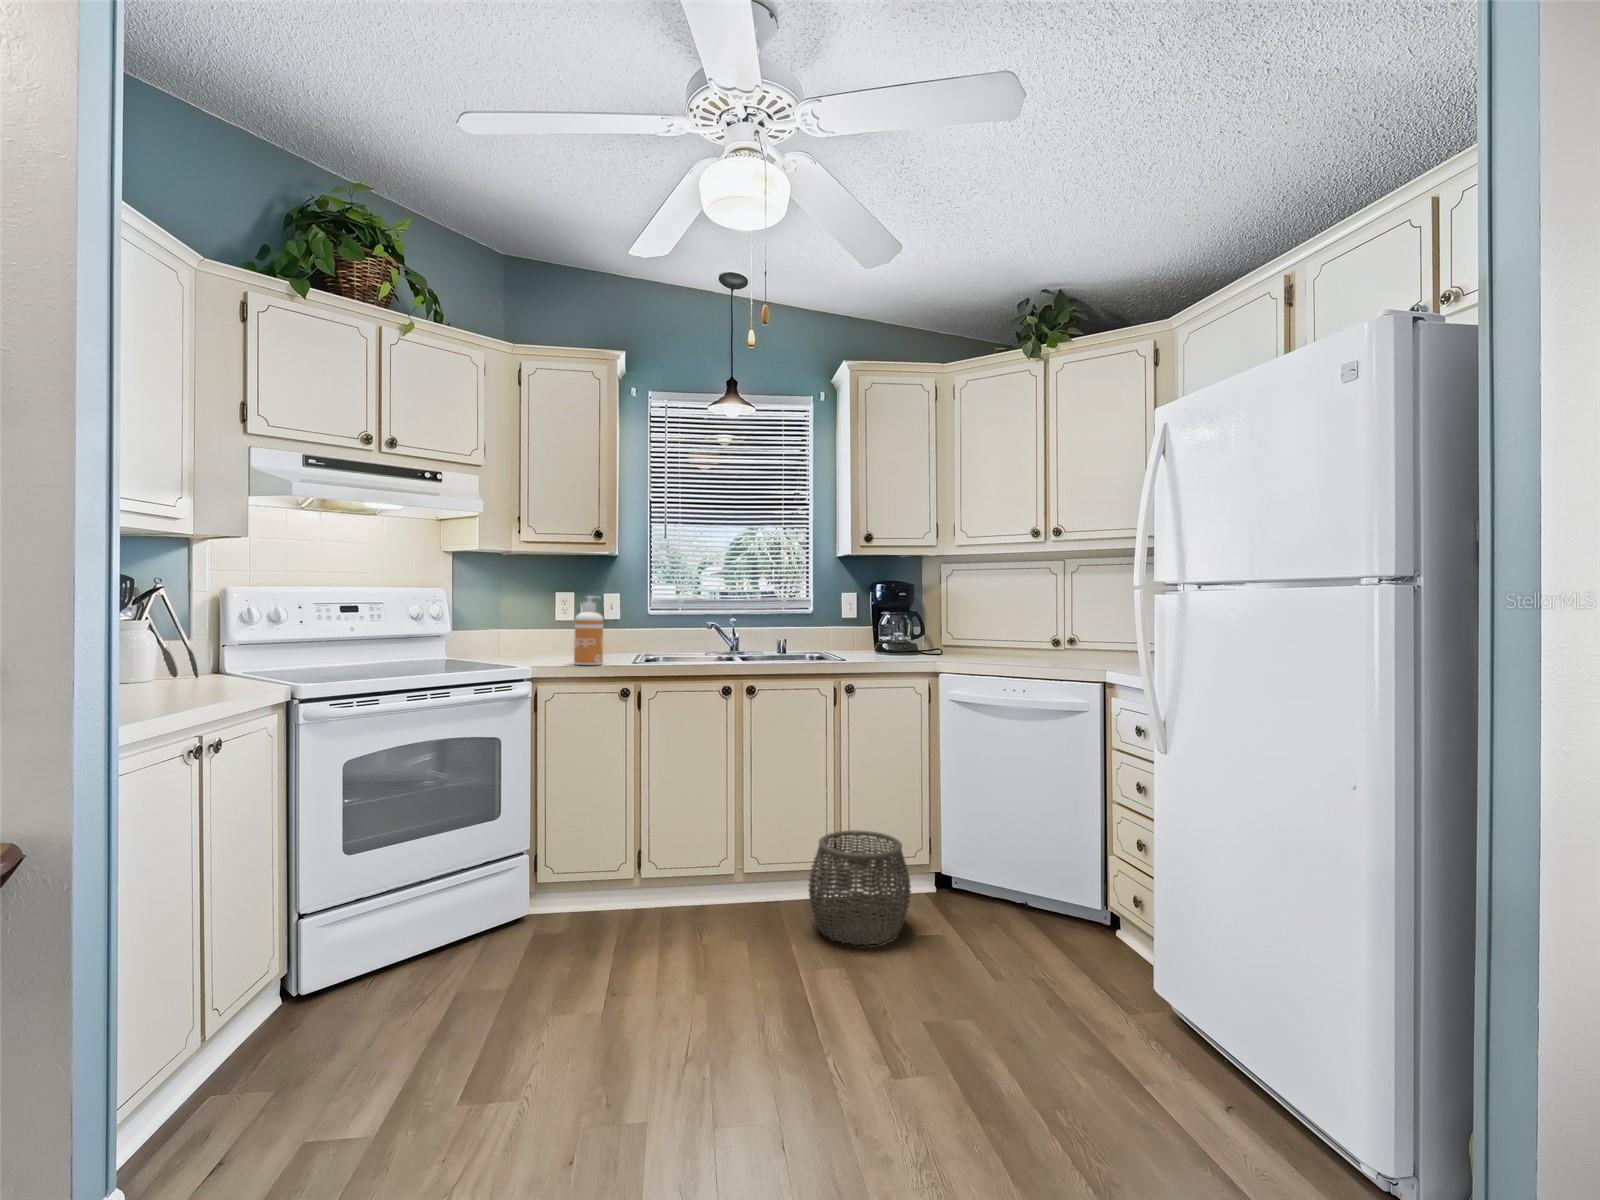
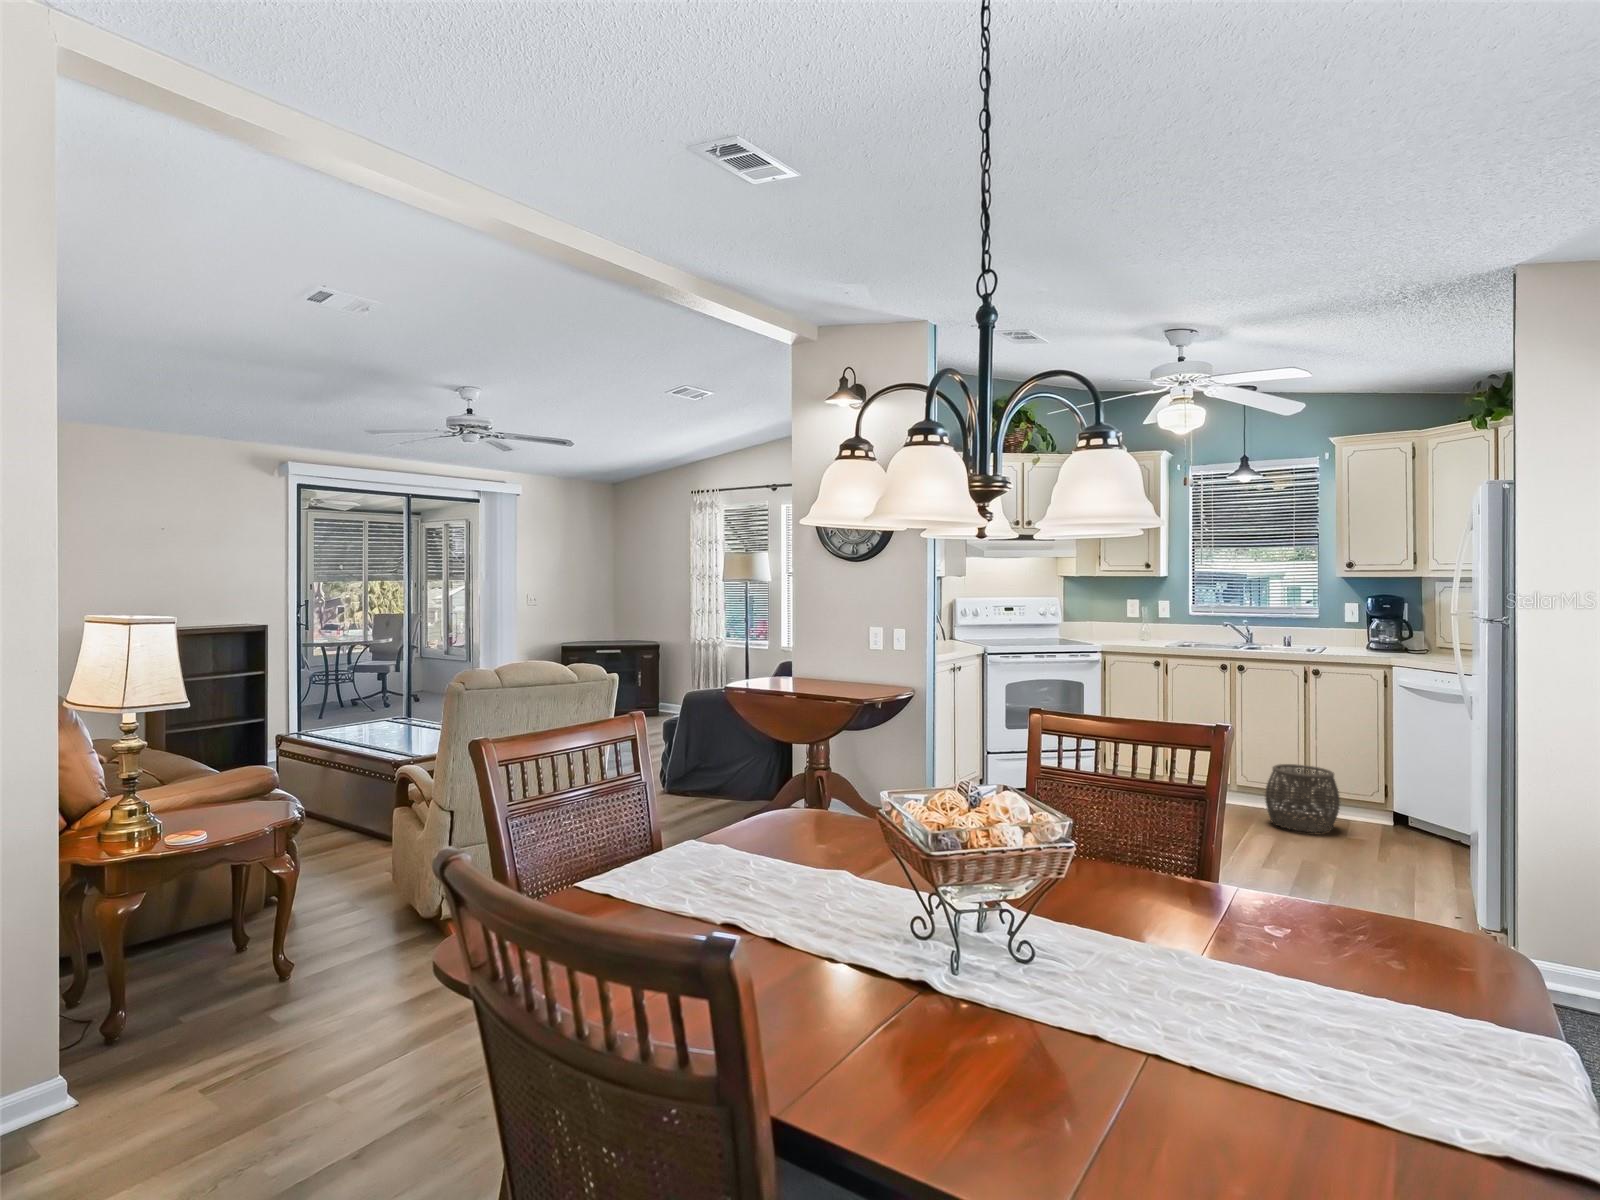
soap dispenser: present [574,596,603,665] -> none [1127,605,1145,646]

